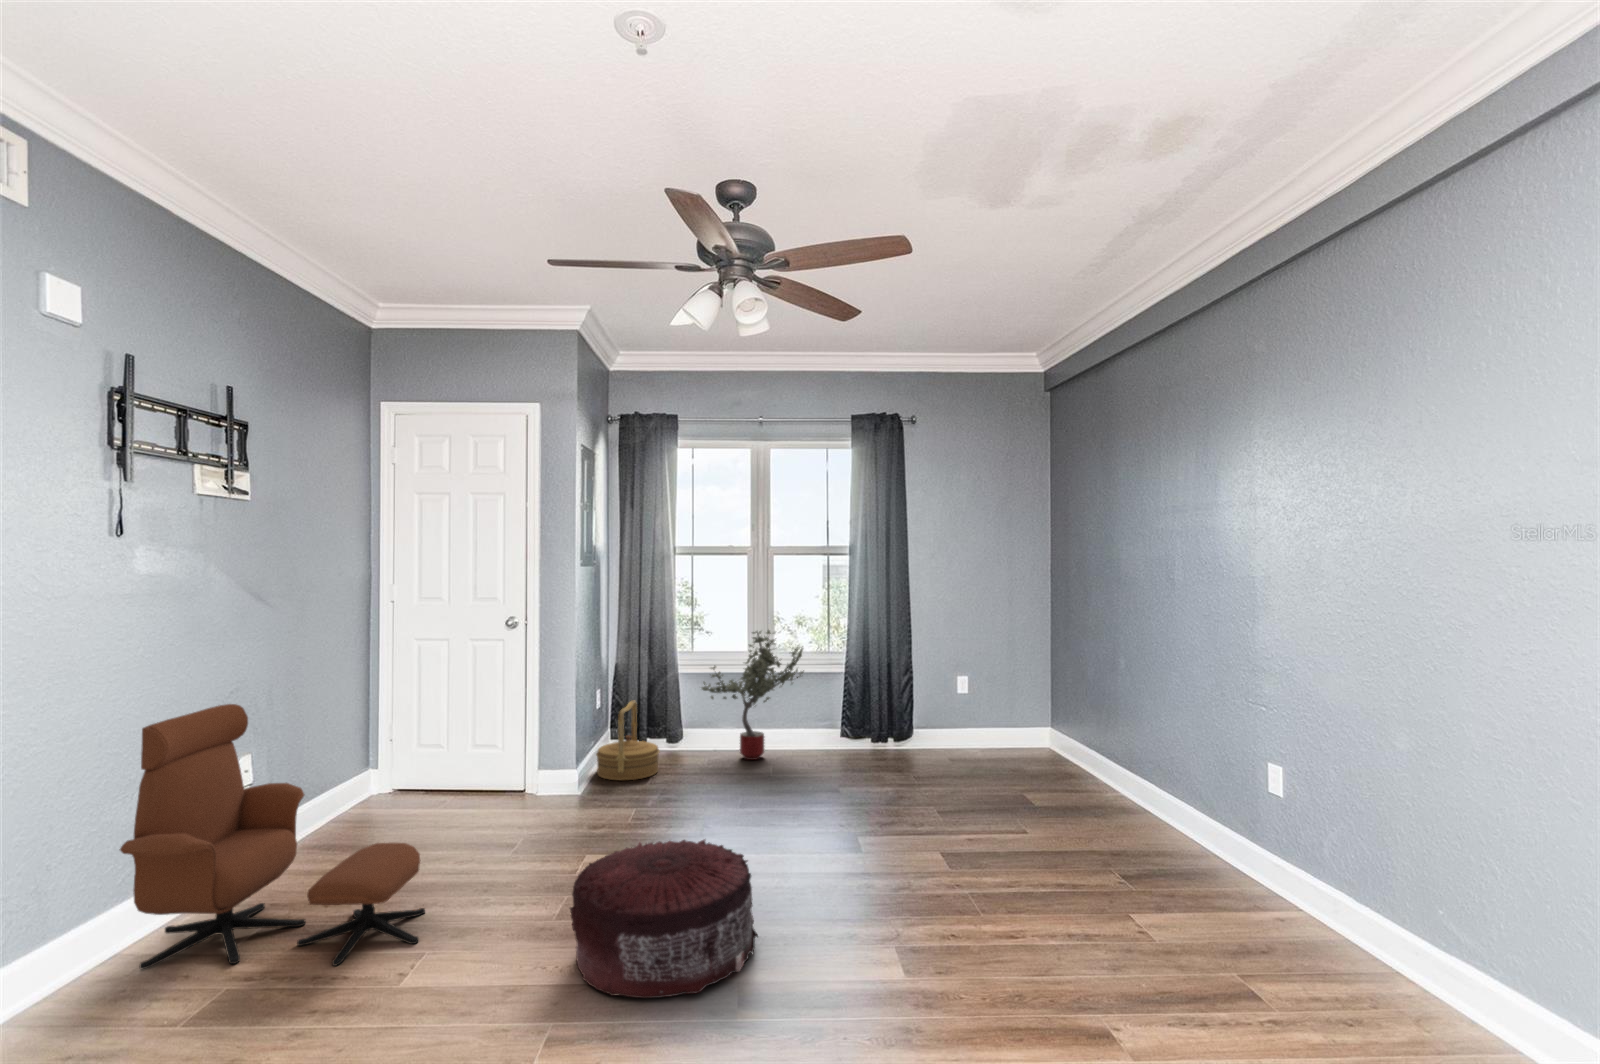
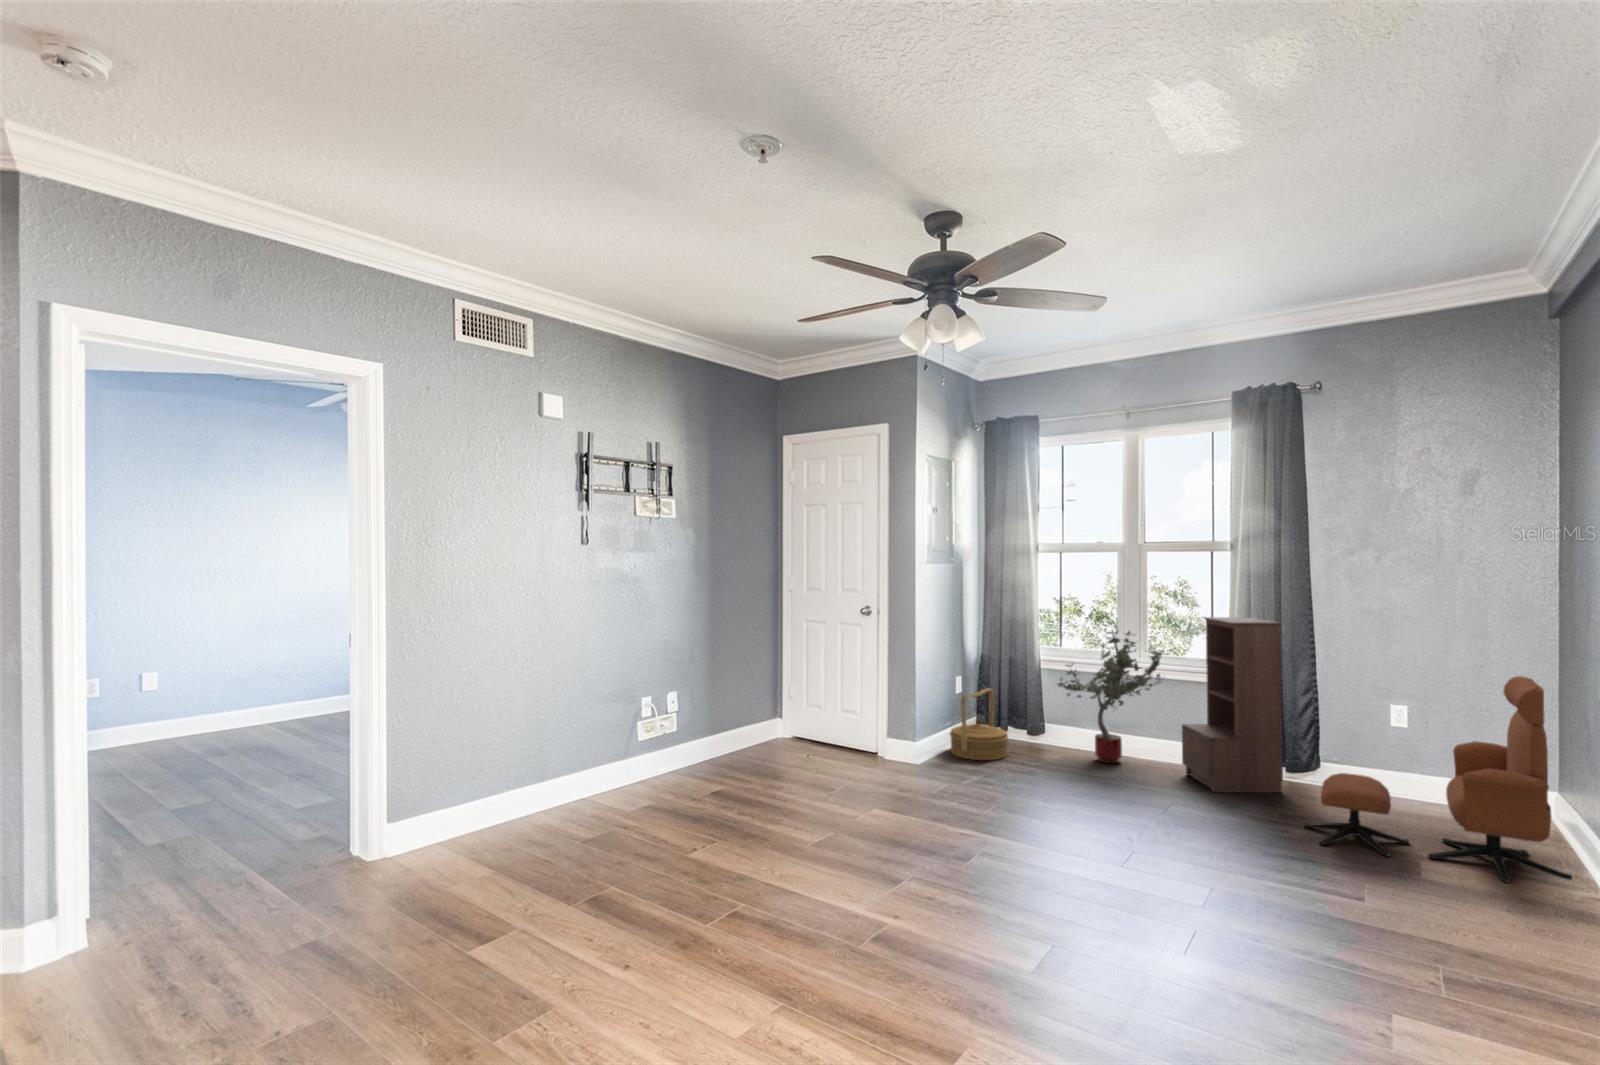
bookshelf: none [821,611,903,770] -> present [1182,617,1283,793]
lounge chair: present [120,704,425,969] -> present [1304,676,1572,883]
pouf: present [570,840,758,998] -> none [784,795,933,917]

